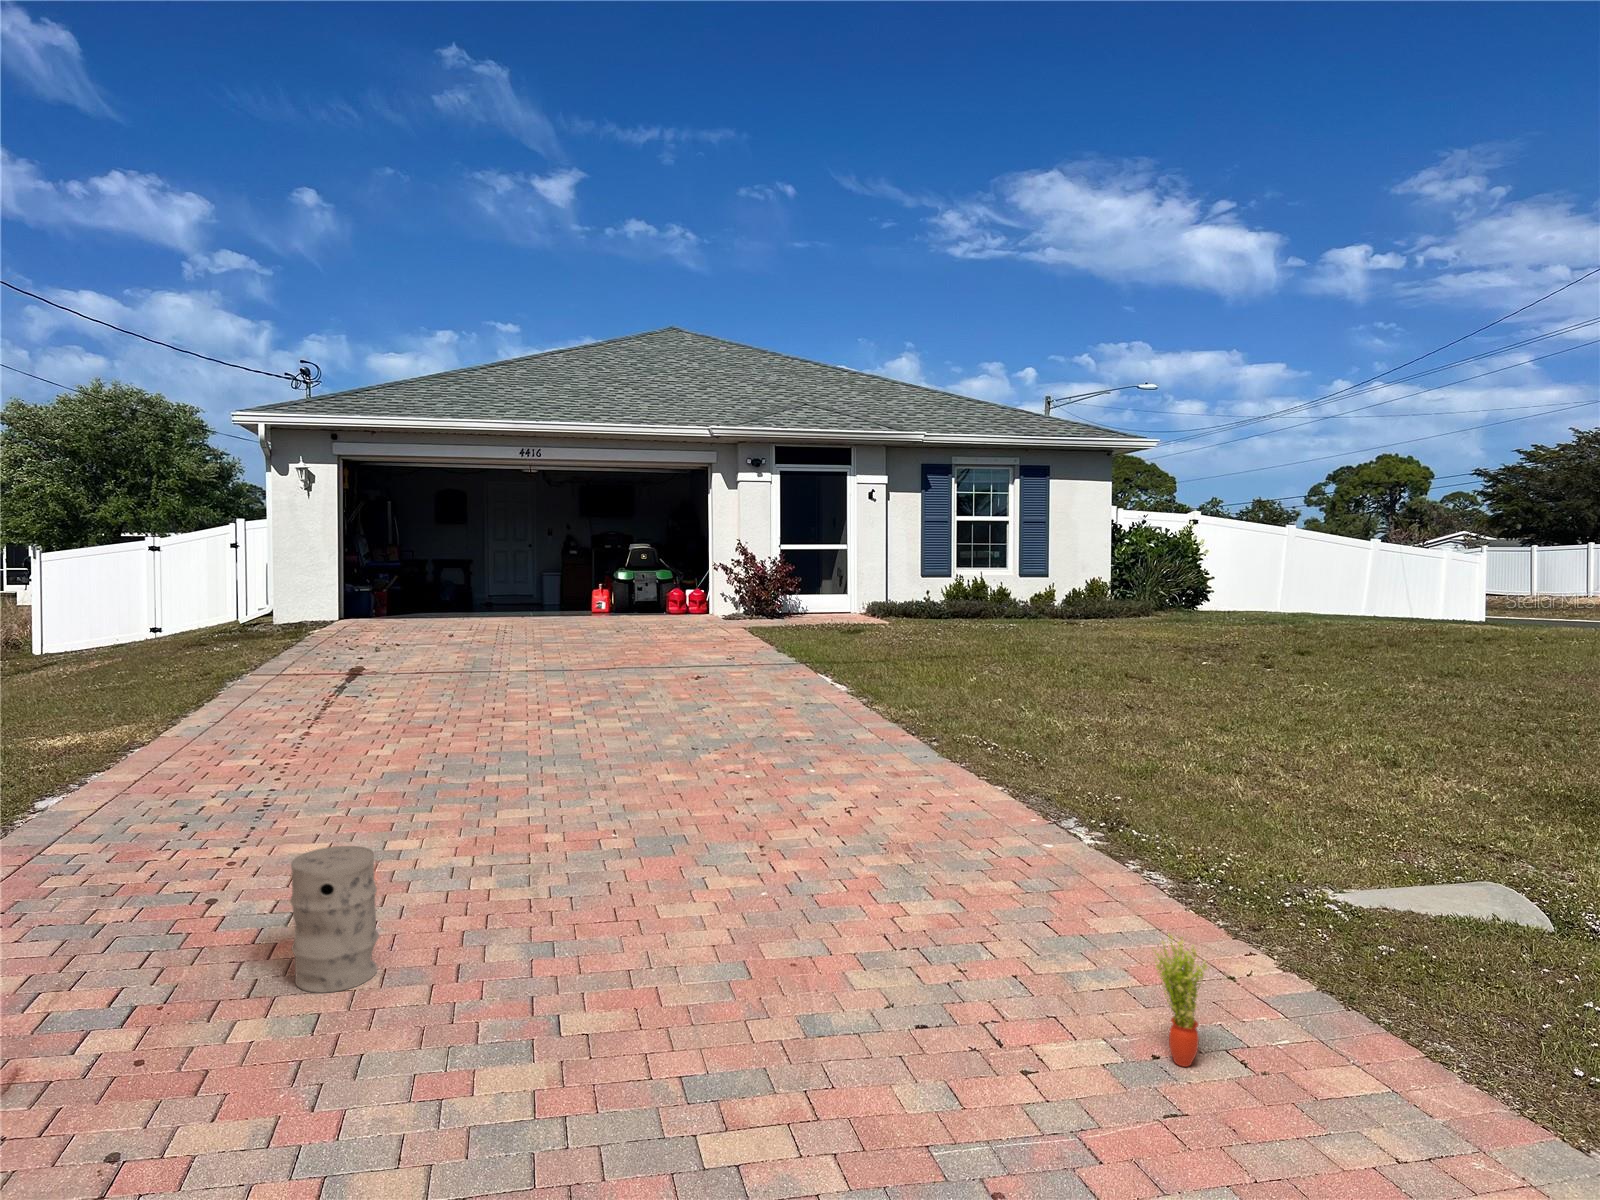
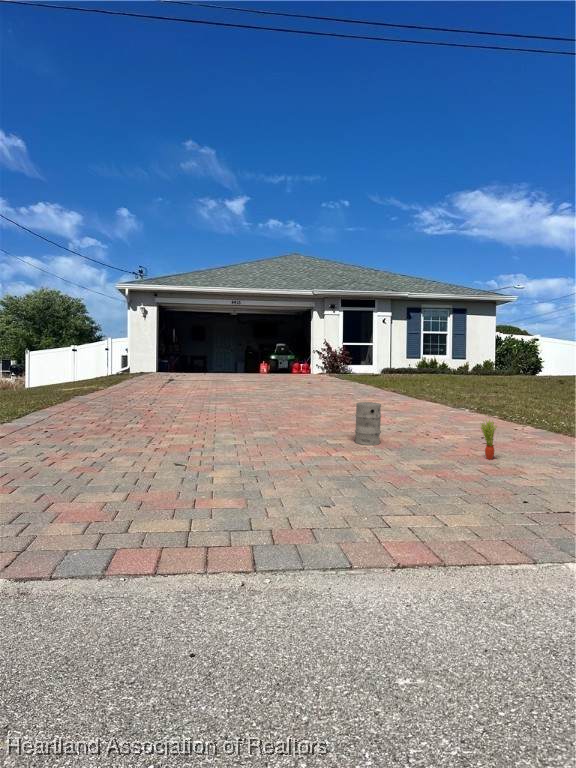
trash can: present [290,846,379,993] -> present [355,402,381,445]

